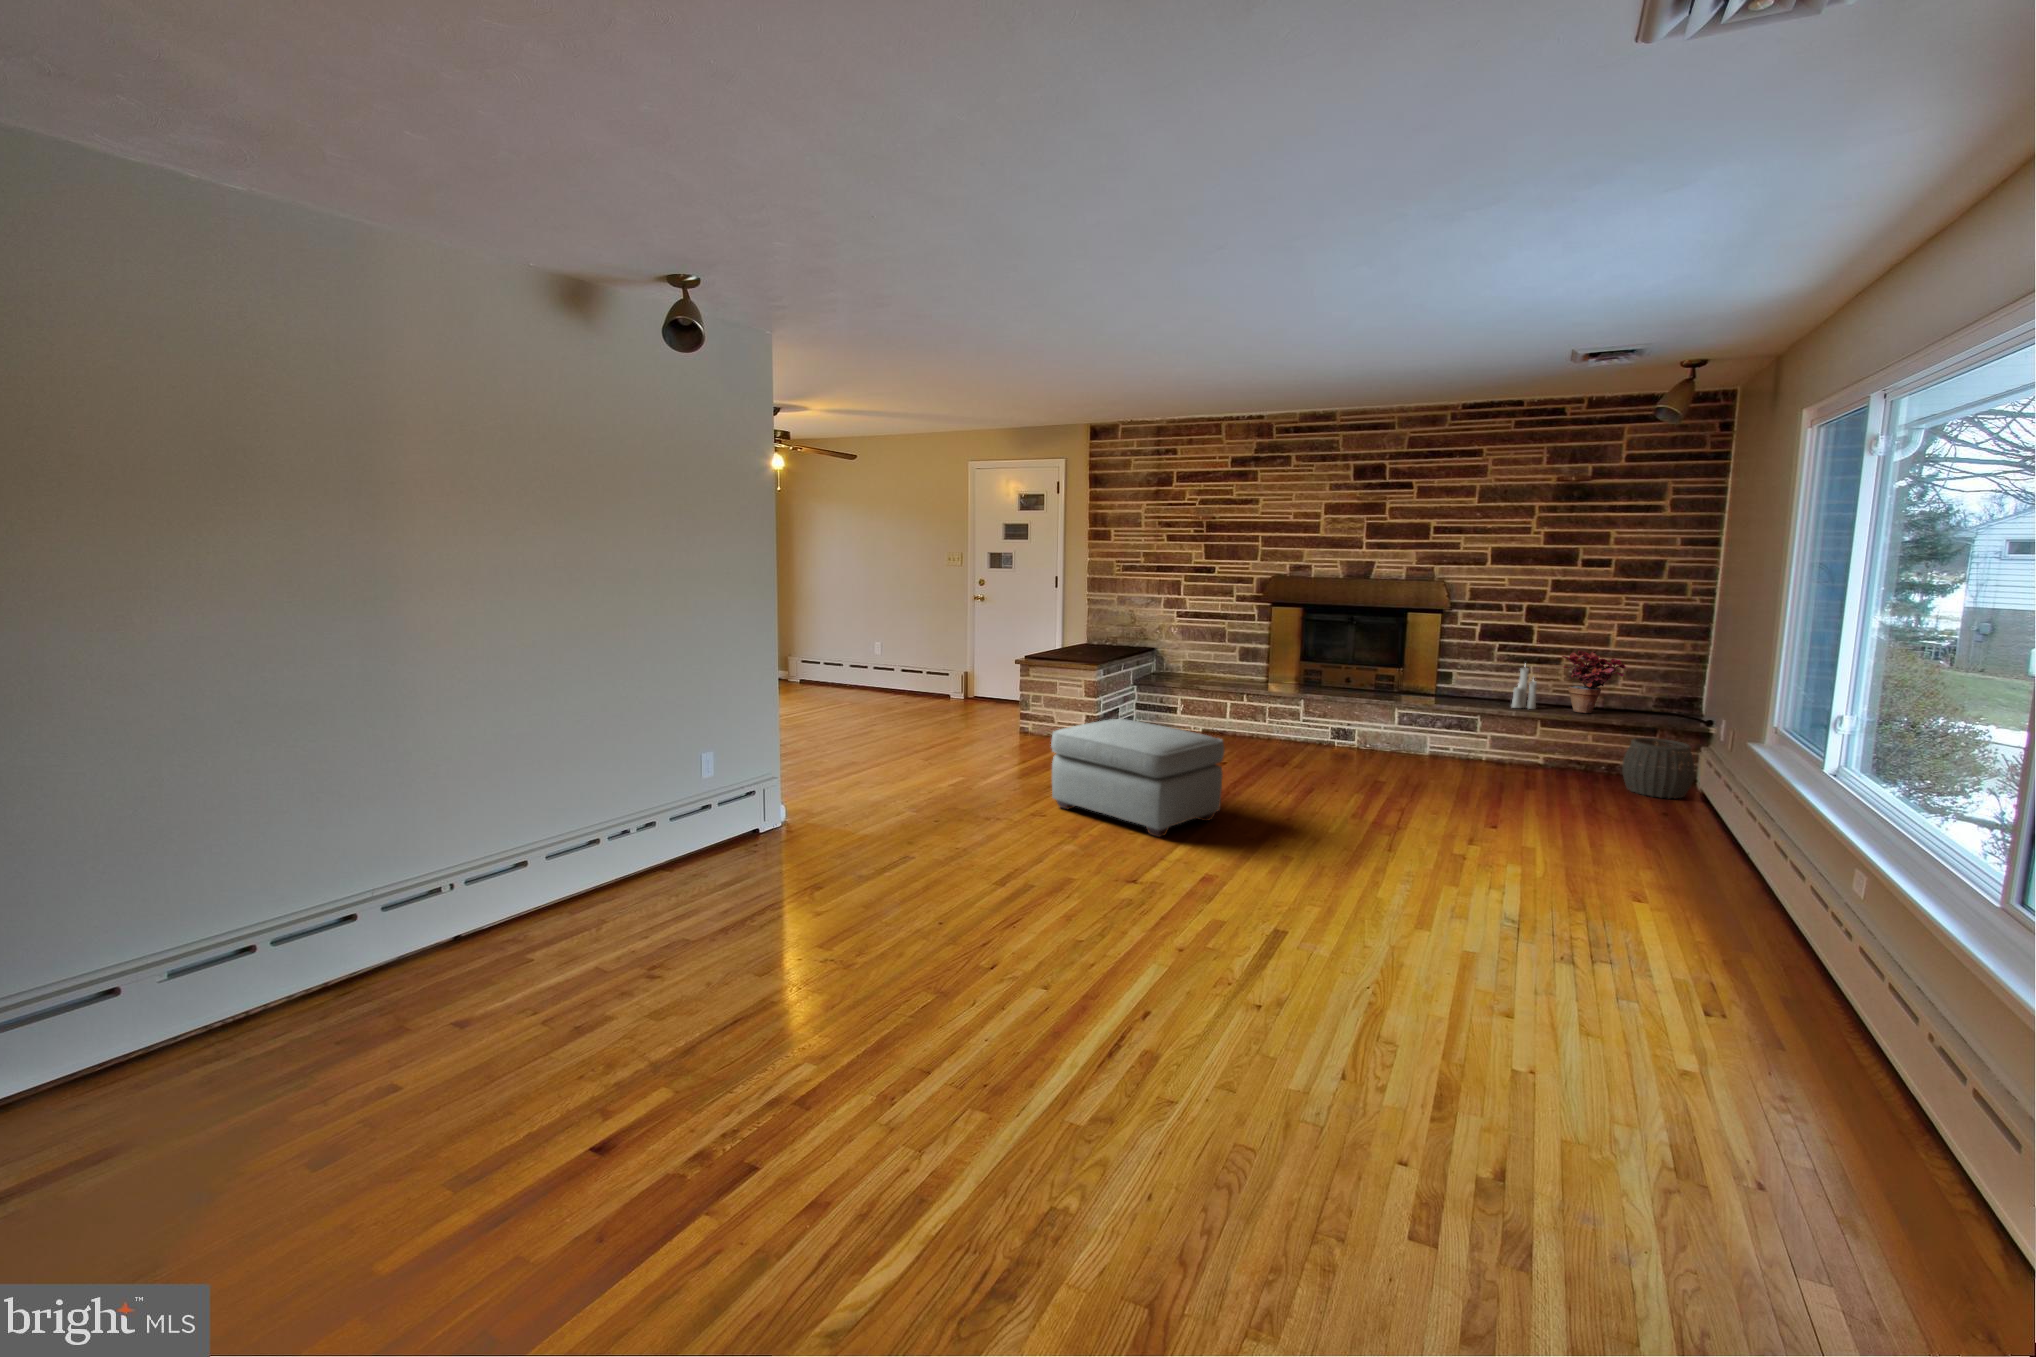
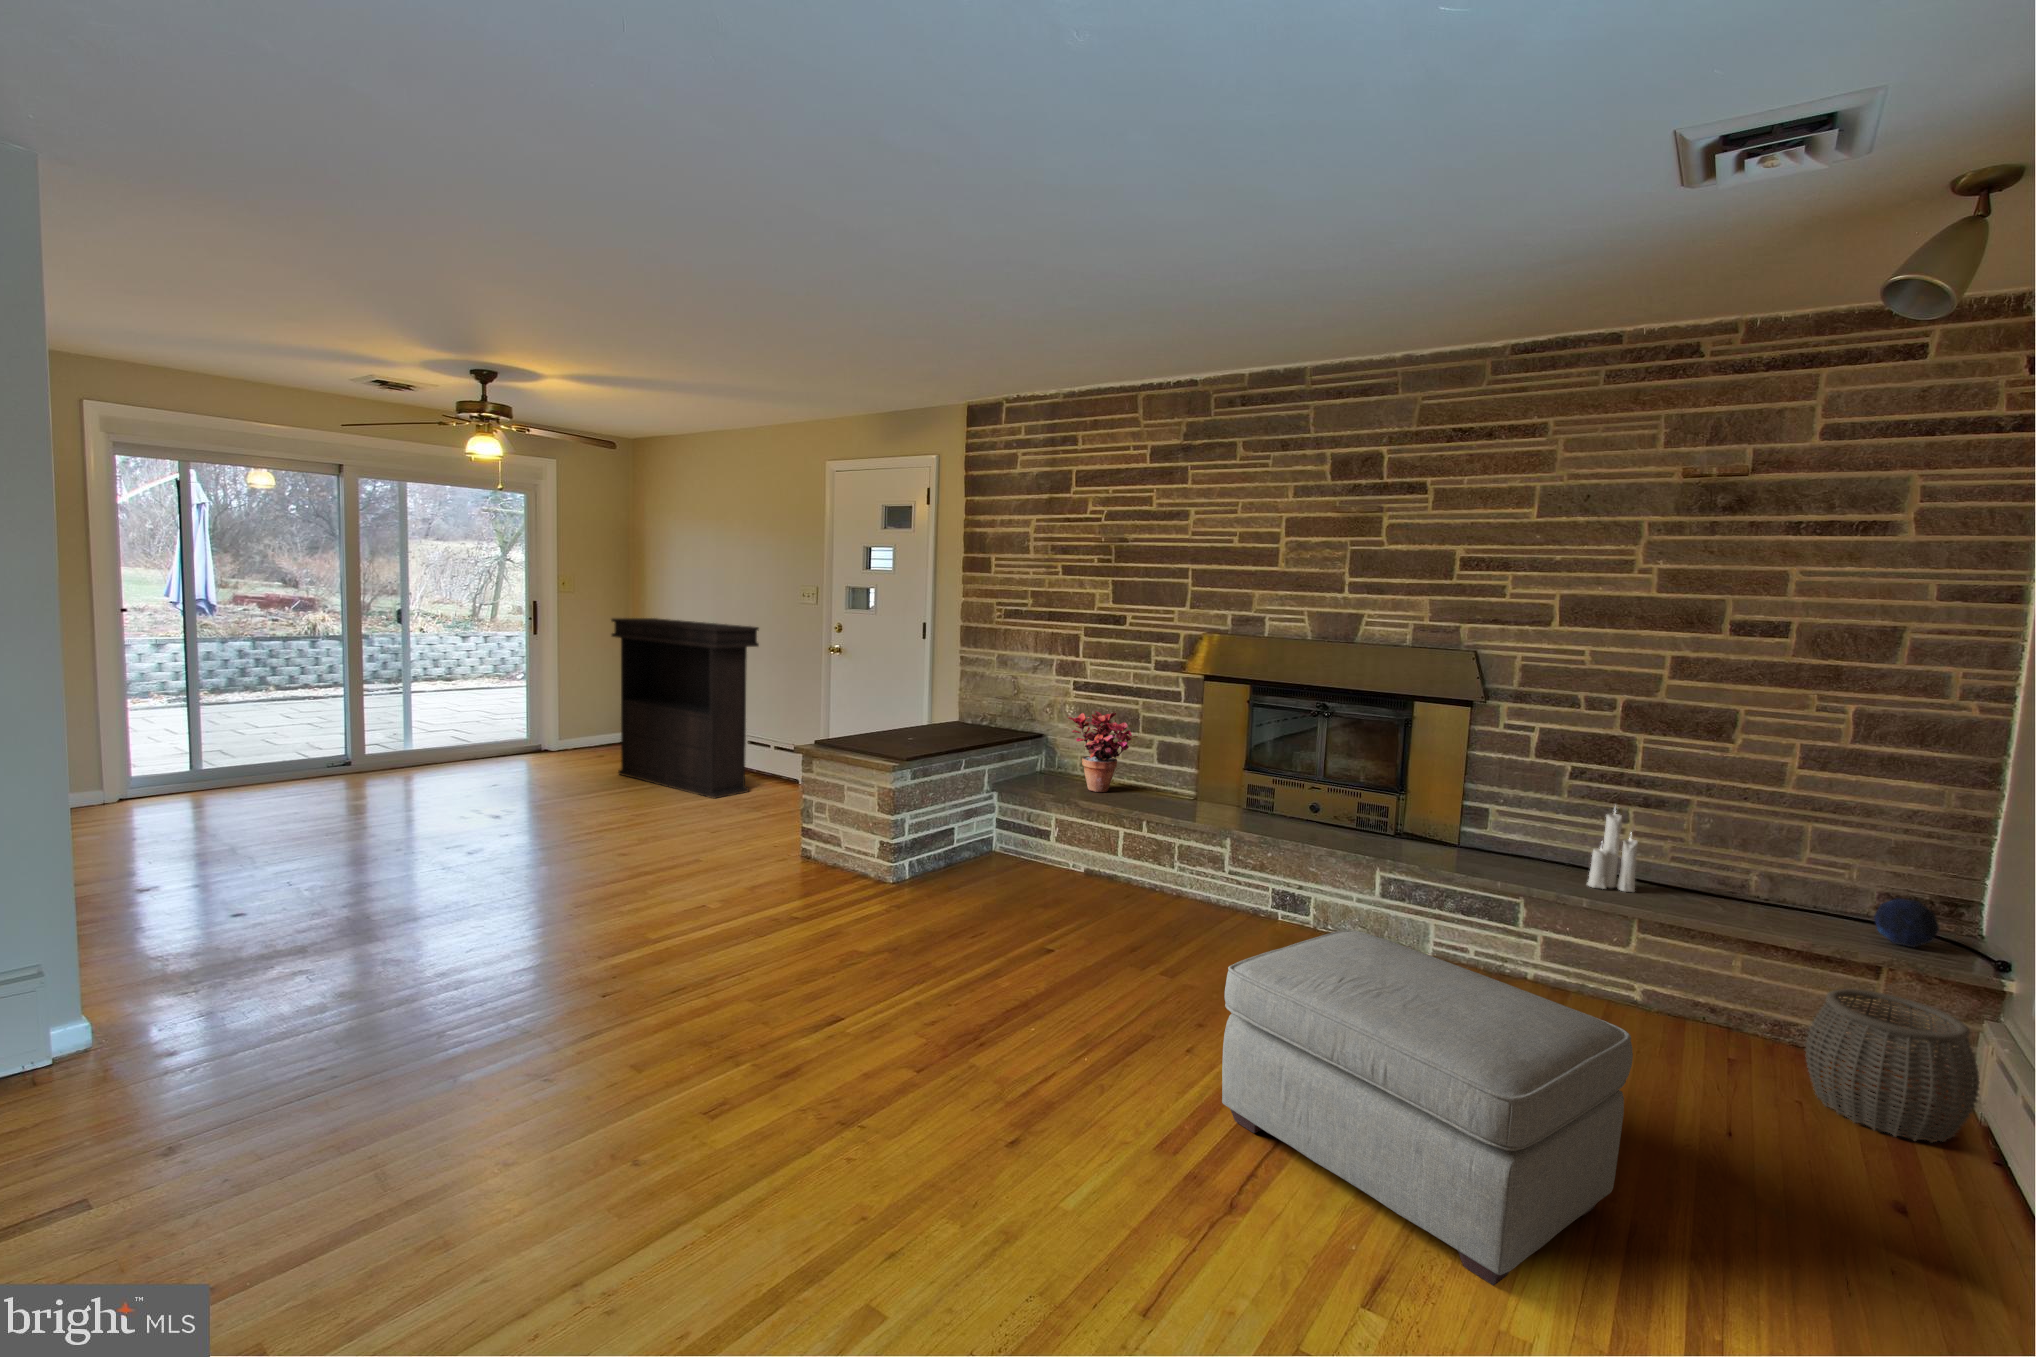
console table: none [811,581,933,707] -> present [612,618,759,799]
potted plant: present [1562,651,1626,713] -> present [1068,711,1137,792]
decorative orb: none [1652,697,1681,721] -> present [1874,898,1939,947]
ottoman: present [1051,719,1224,837] -> present [1222,930,1633,1285]

